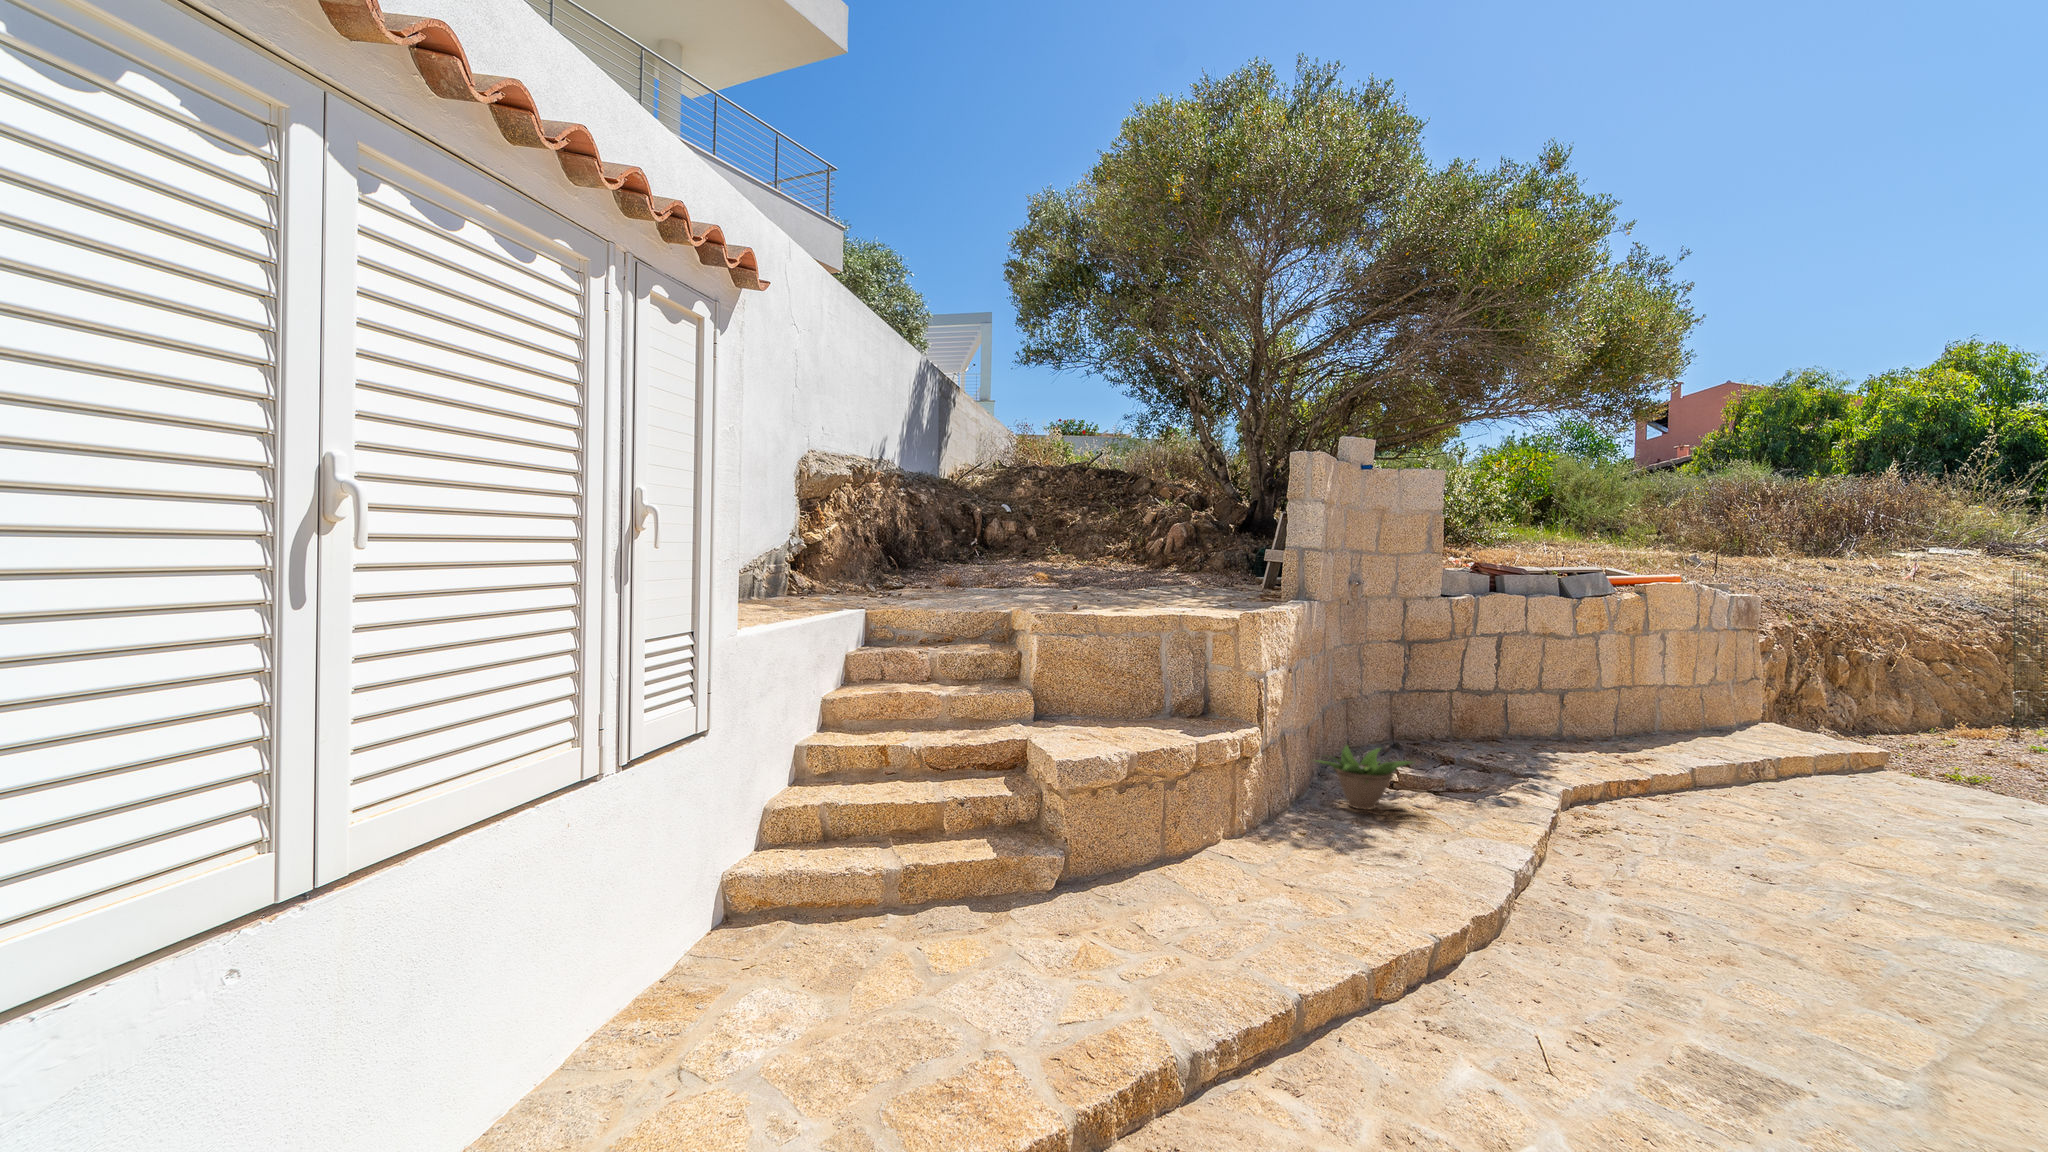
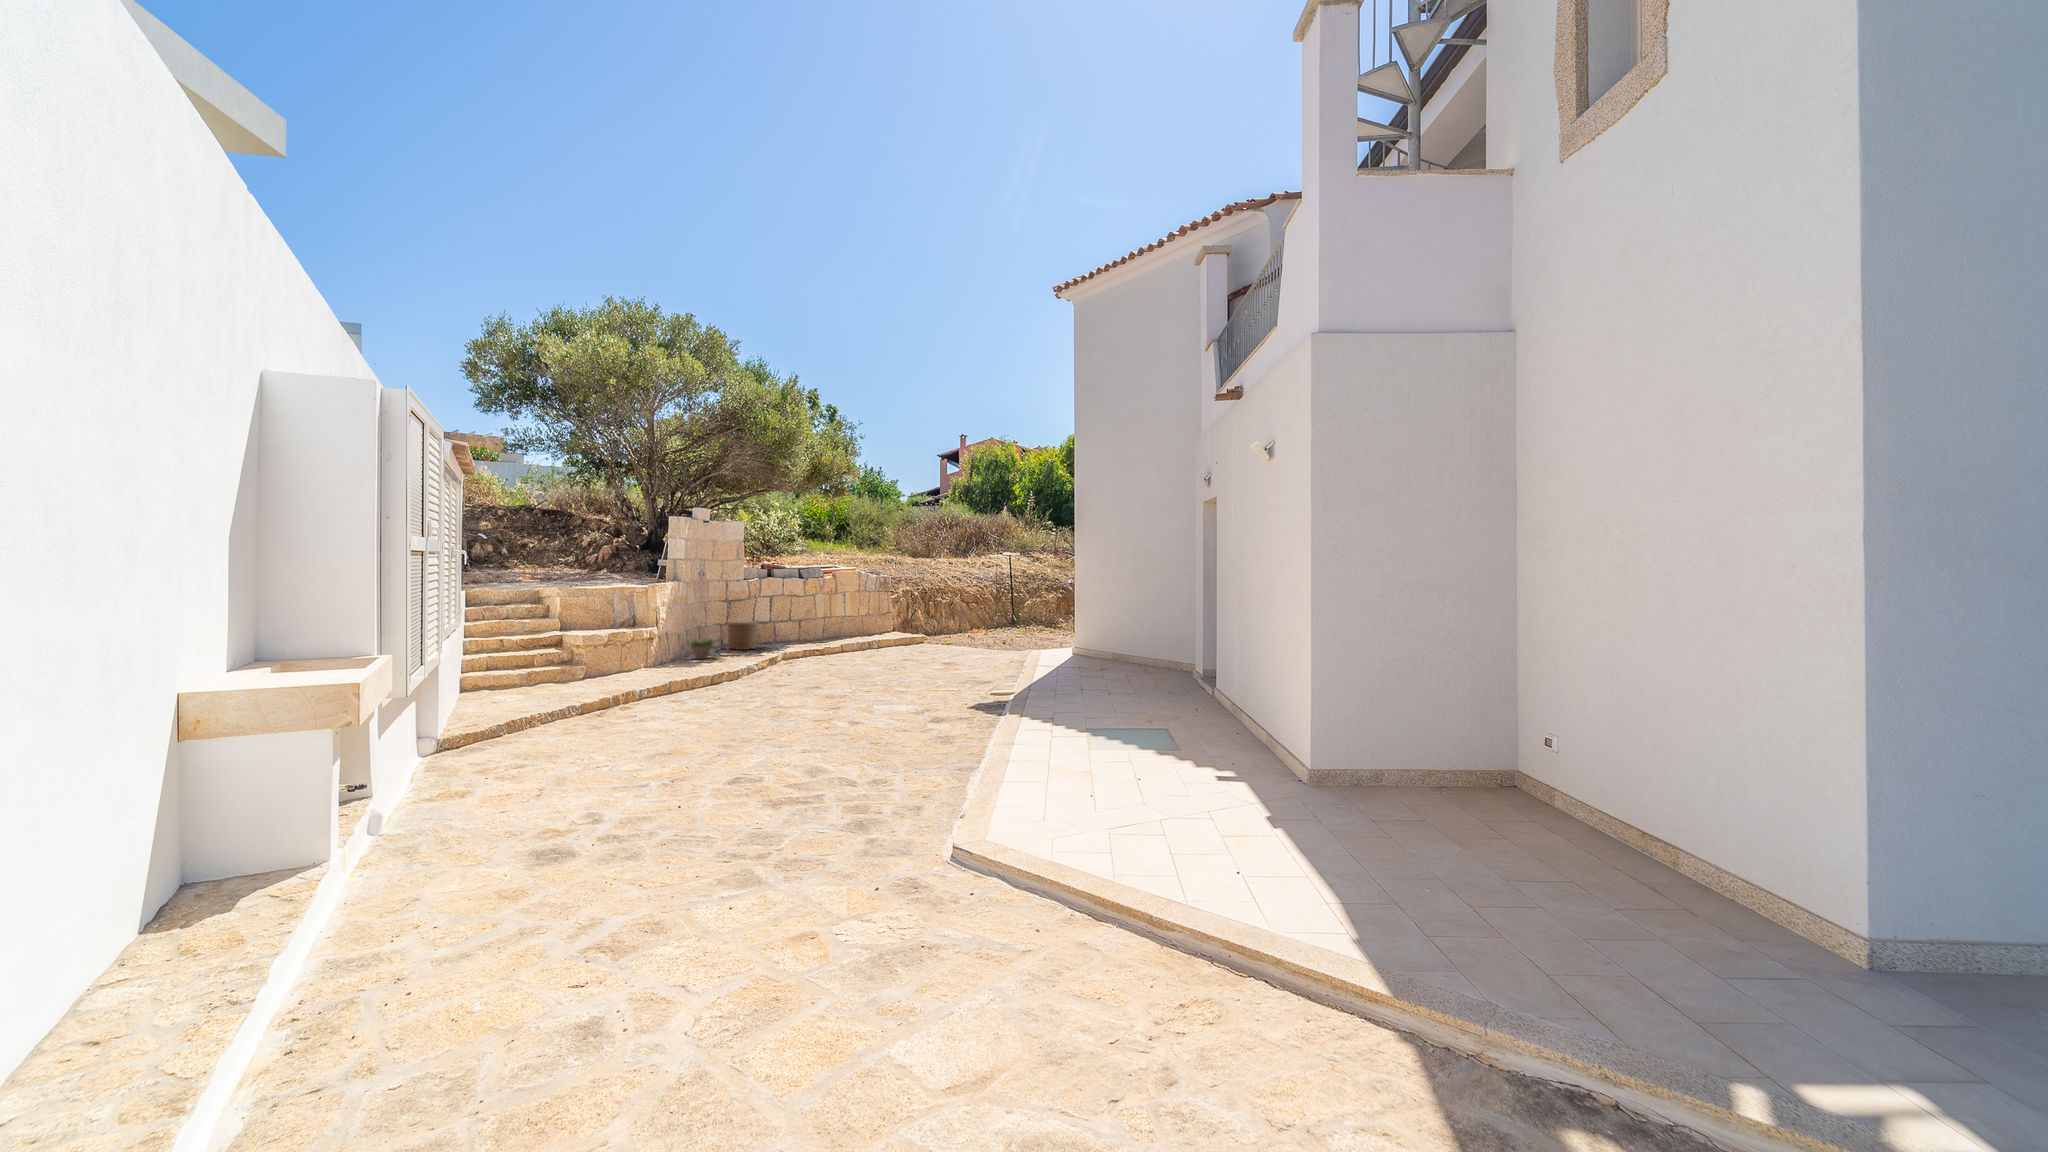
woven basket: none [1416,700,1495,779] -> present [728,621,757,650]

